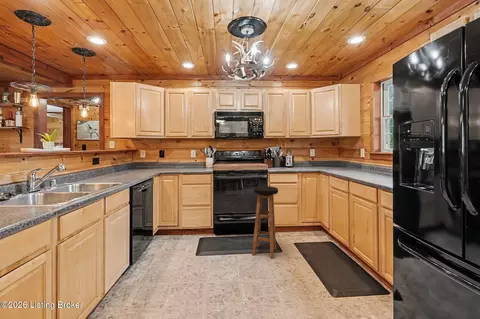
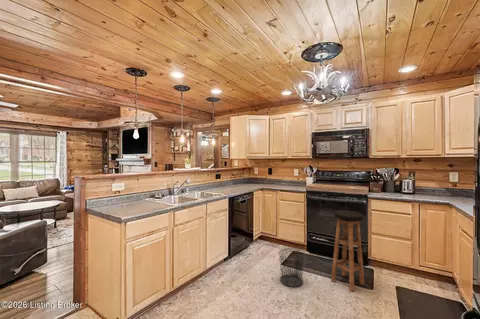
waste bin: none [206,234,235,276] -> present [279,248,304,287]

